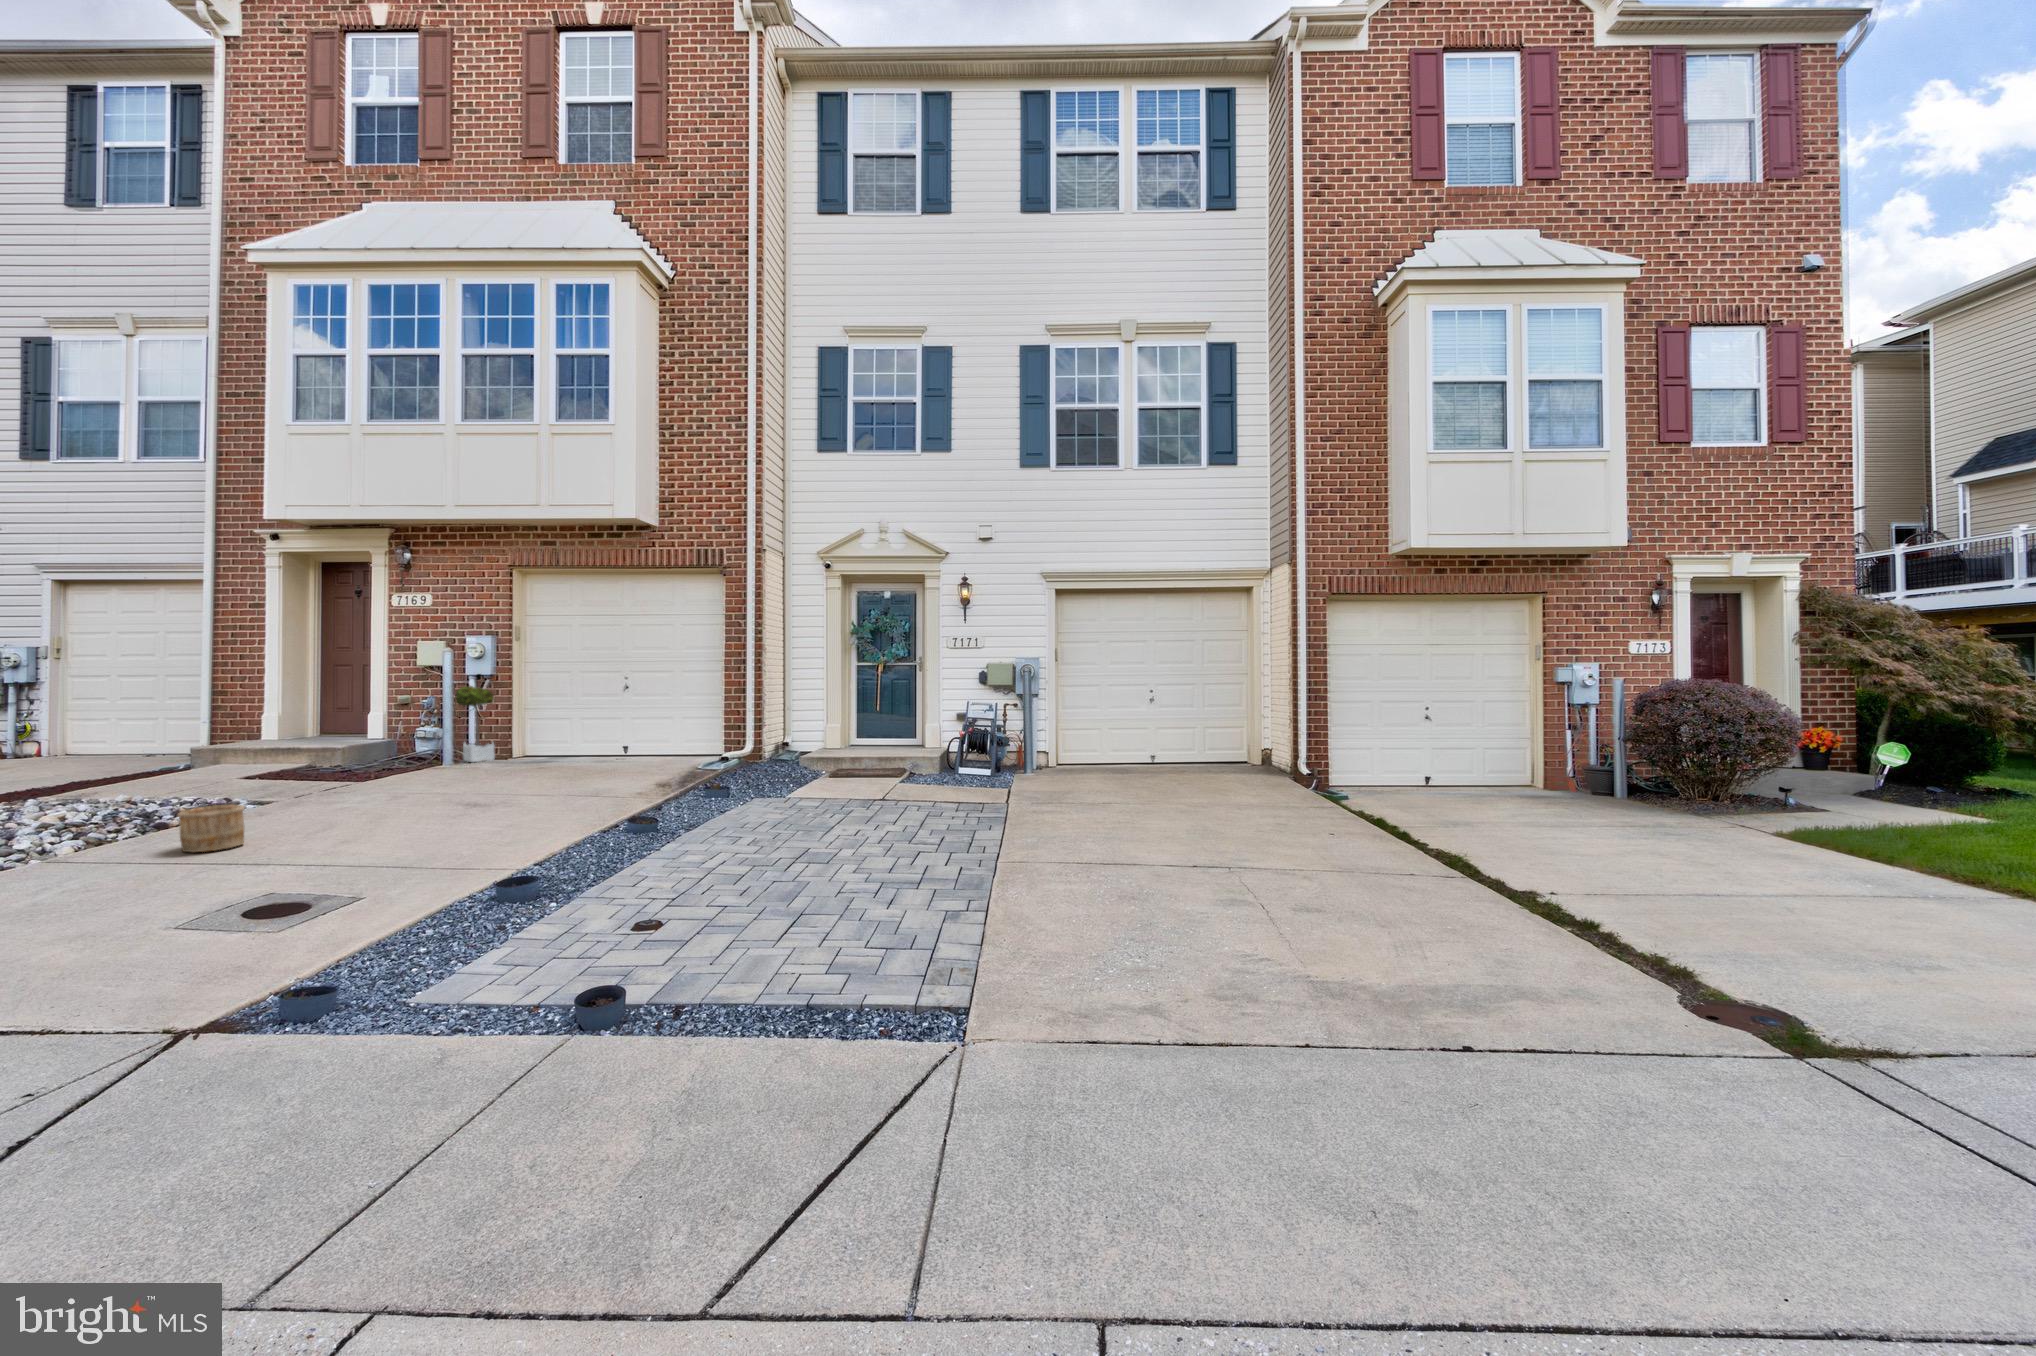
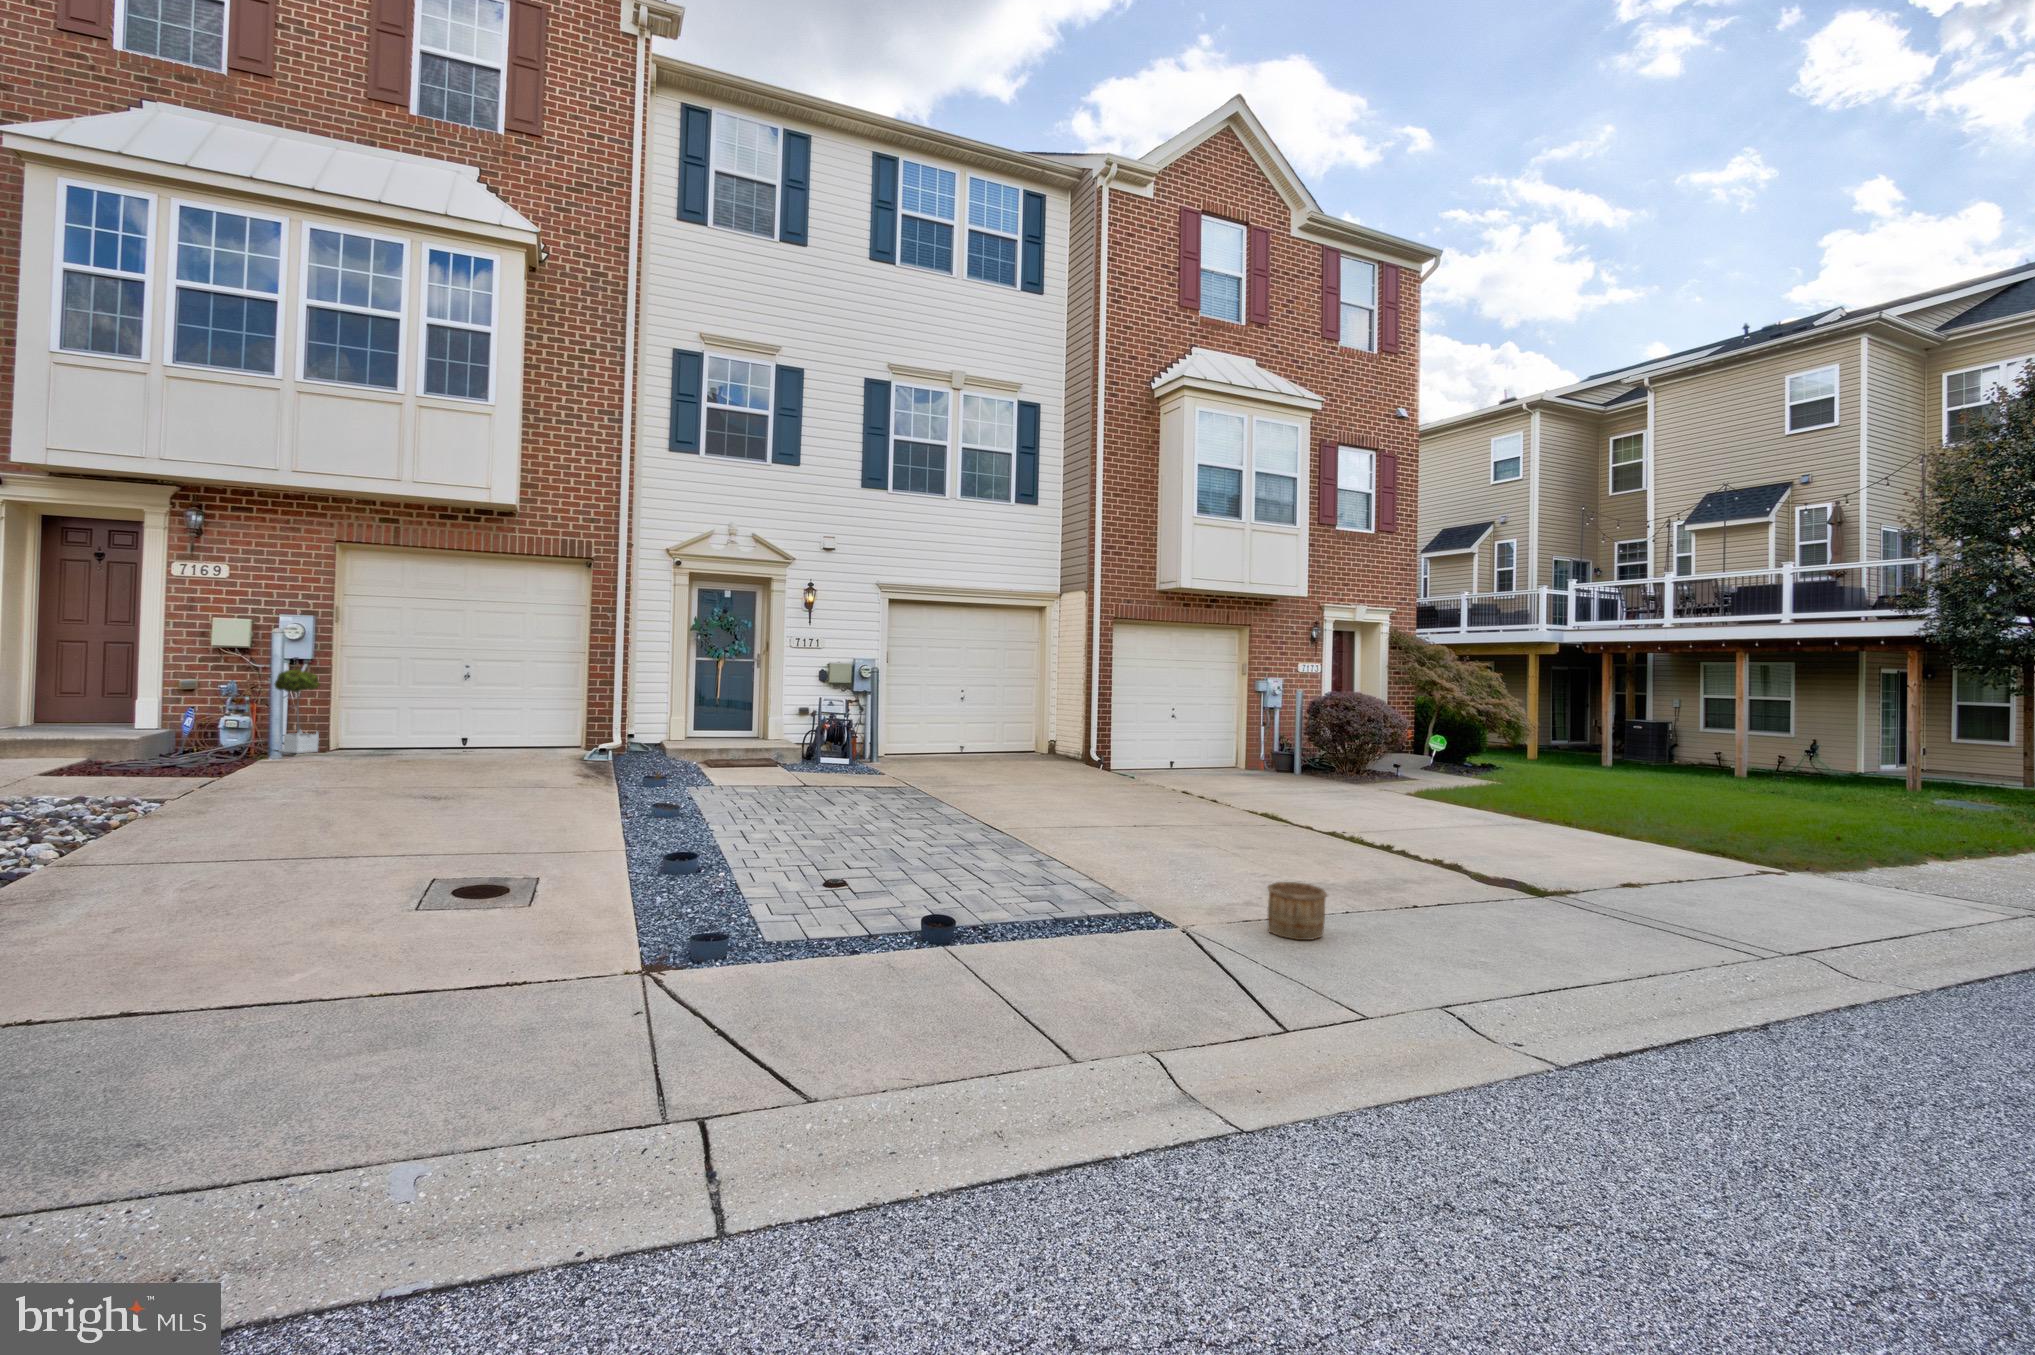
wooden bucket: present [178,804,244,852] -> present [1268,882,1327,940]

